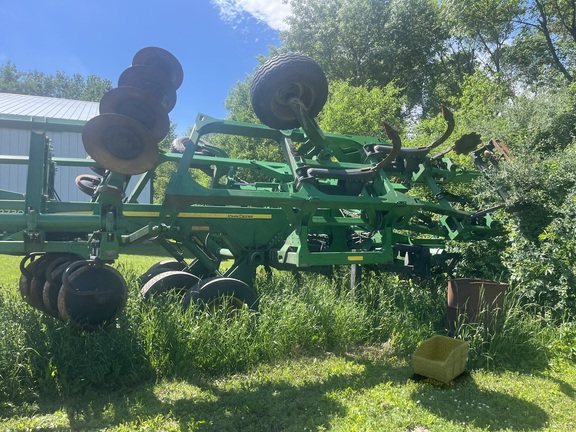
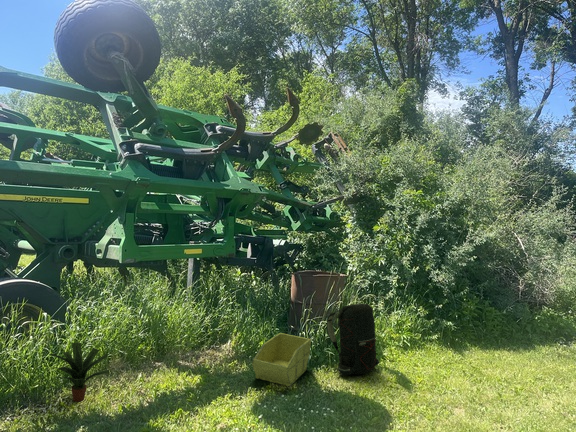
backpack: none [485,311,543,381] -> present [327,304,379,375]
potted plant: none [247,328,292,375] -> present [49,343,109,402]

